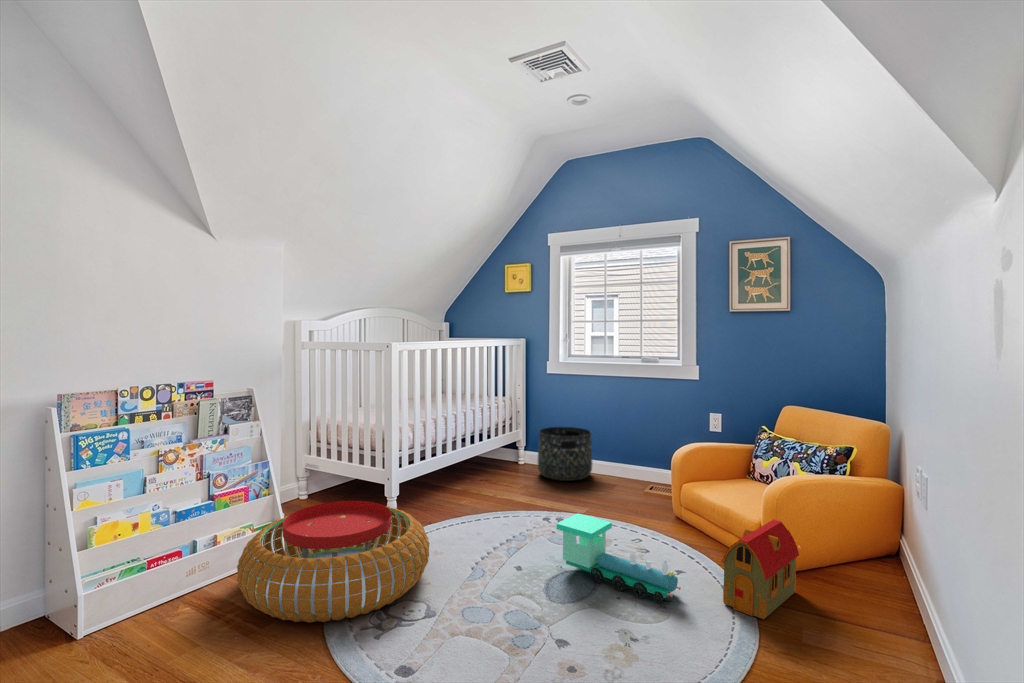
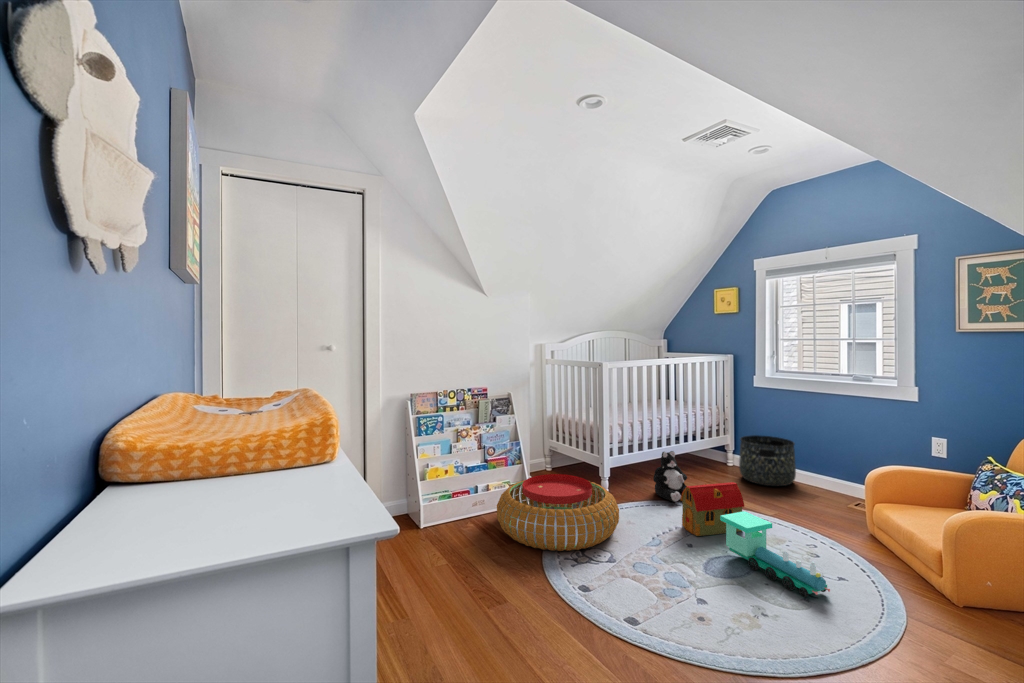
plush toy: none [455,453,506,515] -> present [653,451,687,502]
toy house: present [722,520,799,619] -> present [681,482,744,536]

